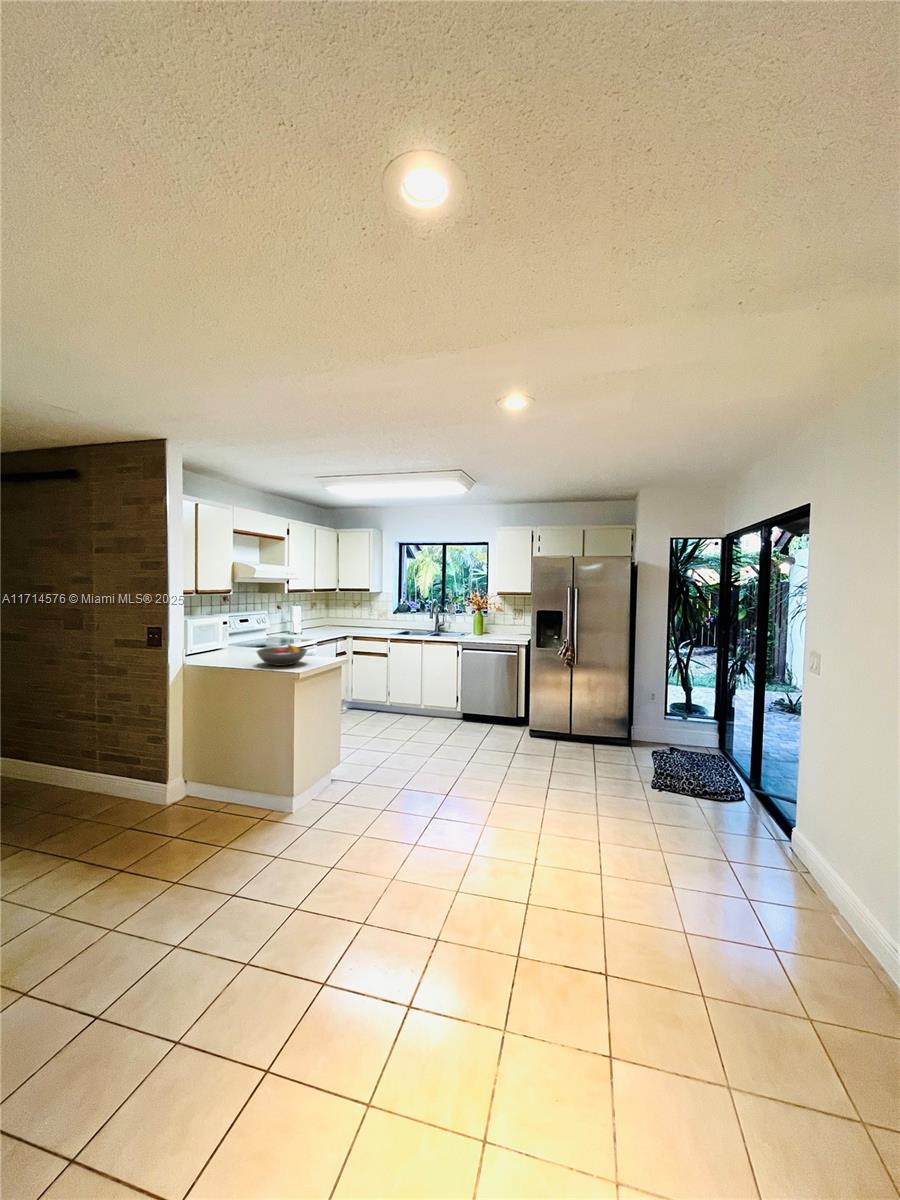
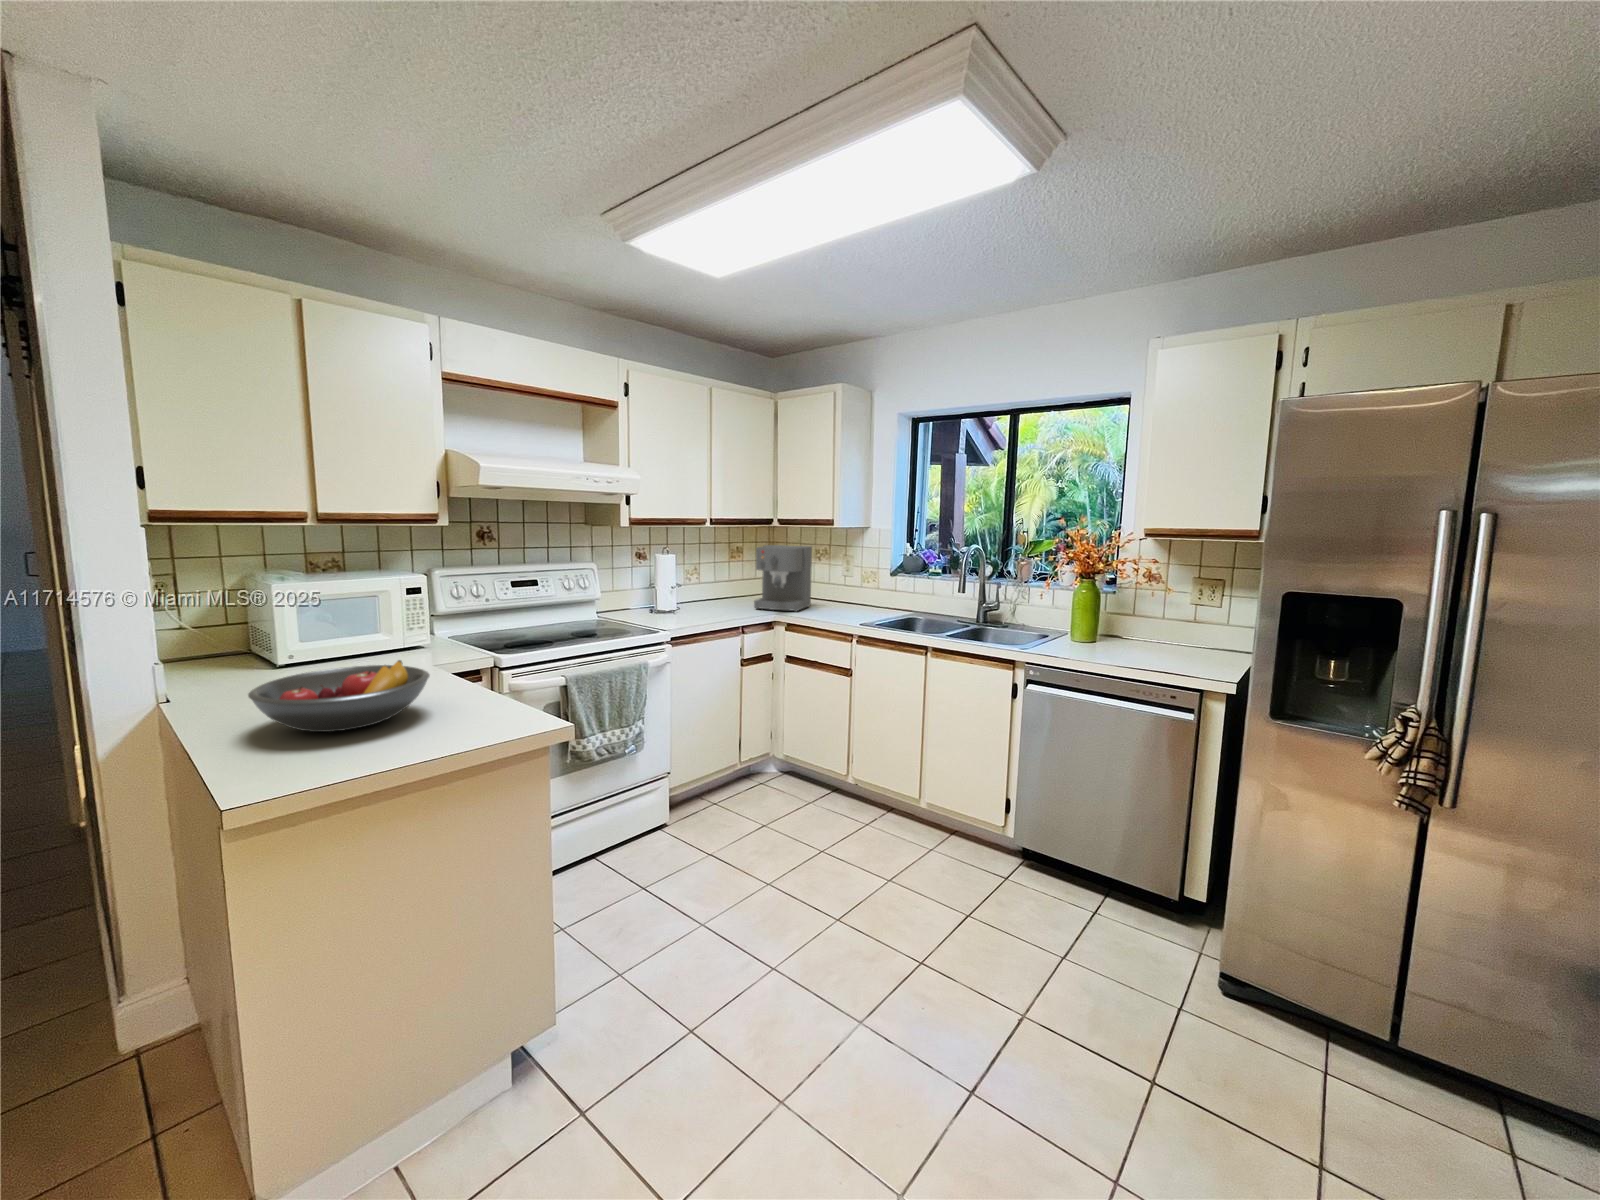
coffee maker: none [332,601,356,632] -> present [754,545,812,612]

